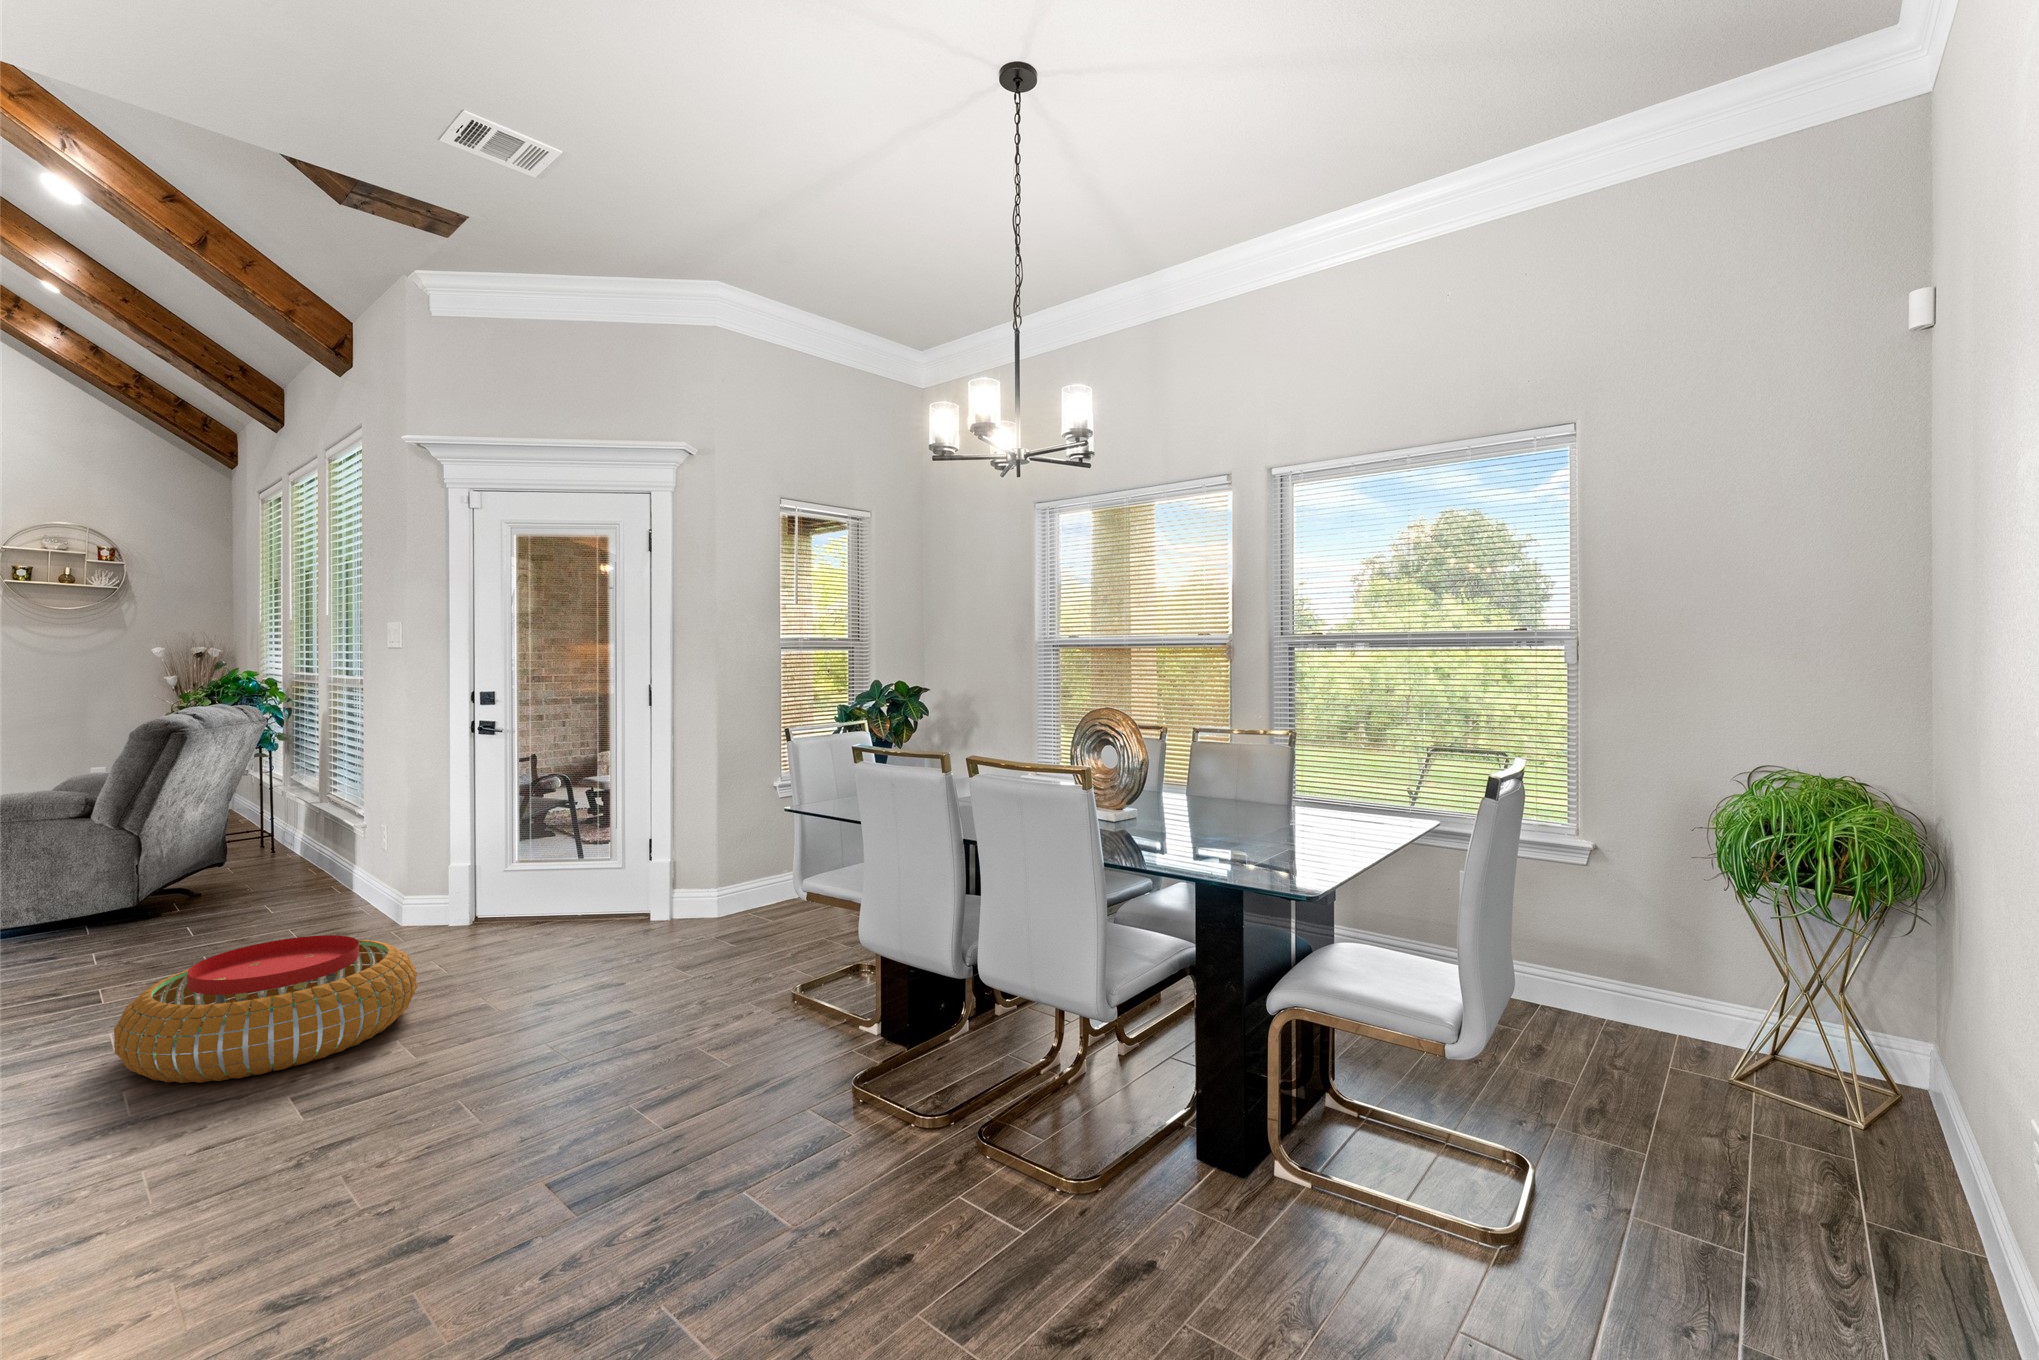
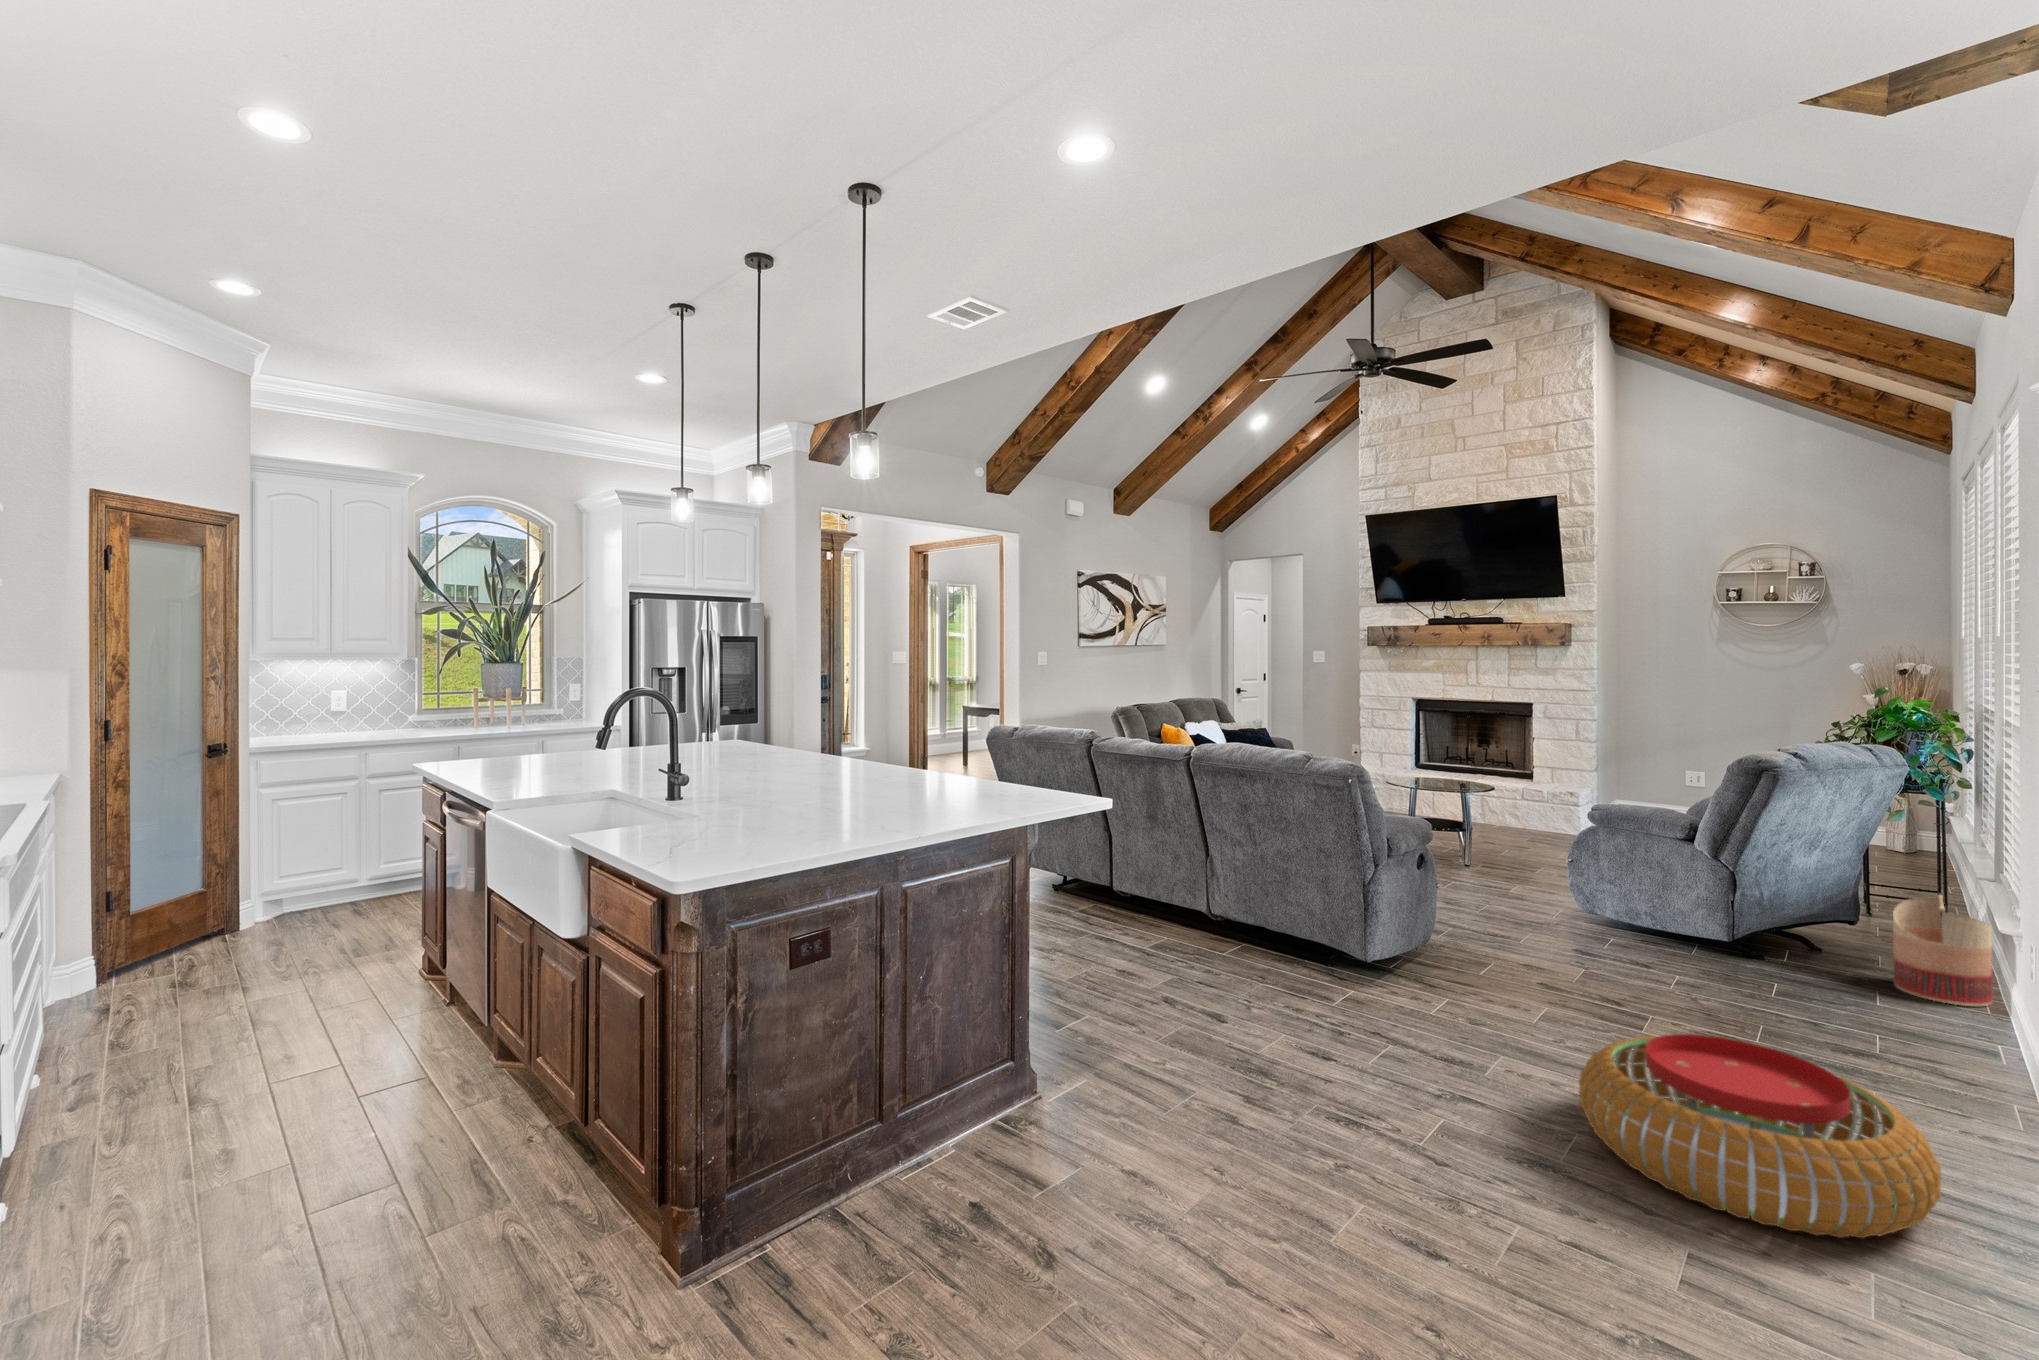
basket: none [273,817,342,900] -> present [1893,895,1993,1006]

